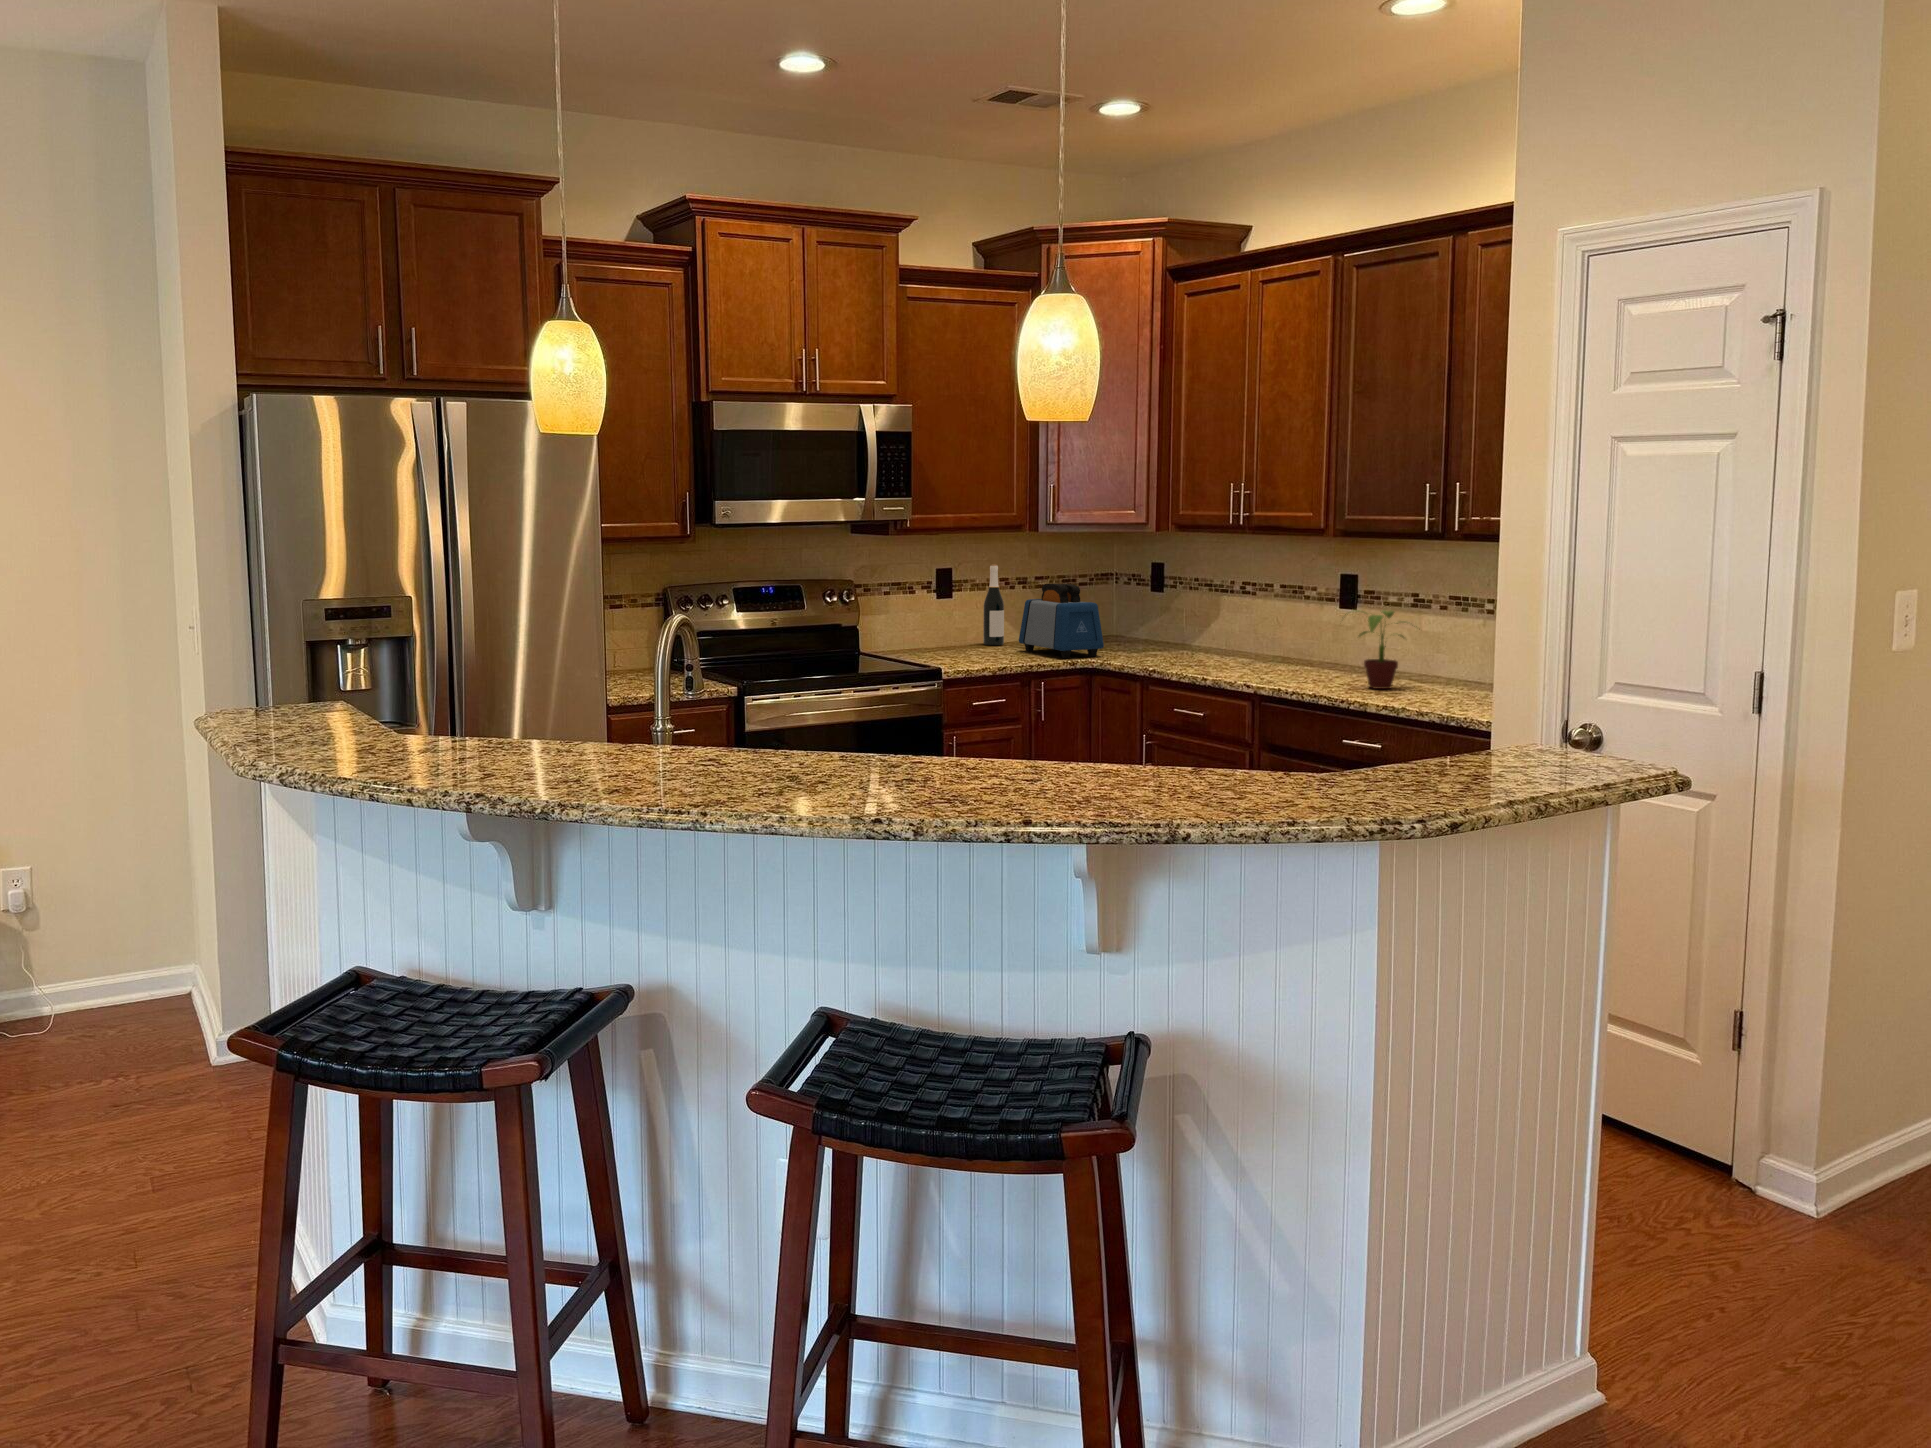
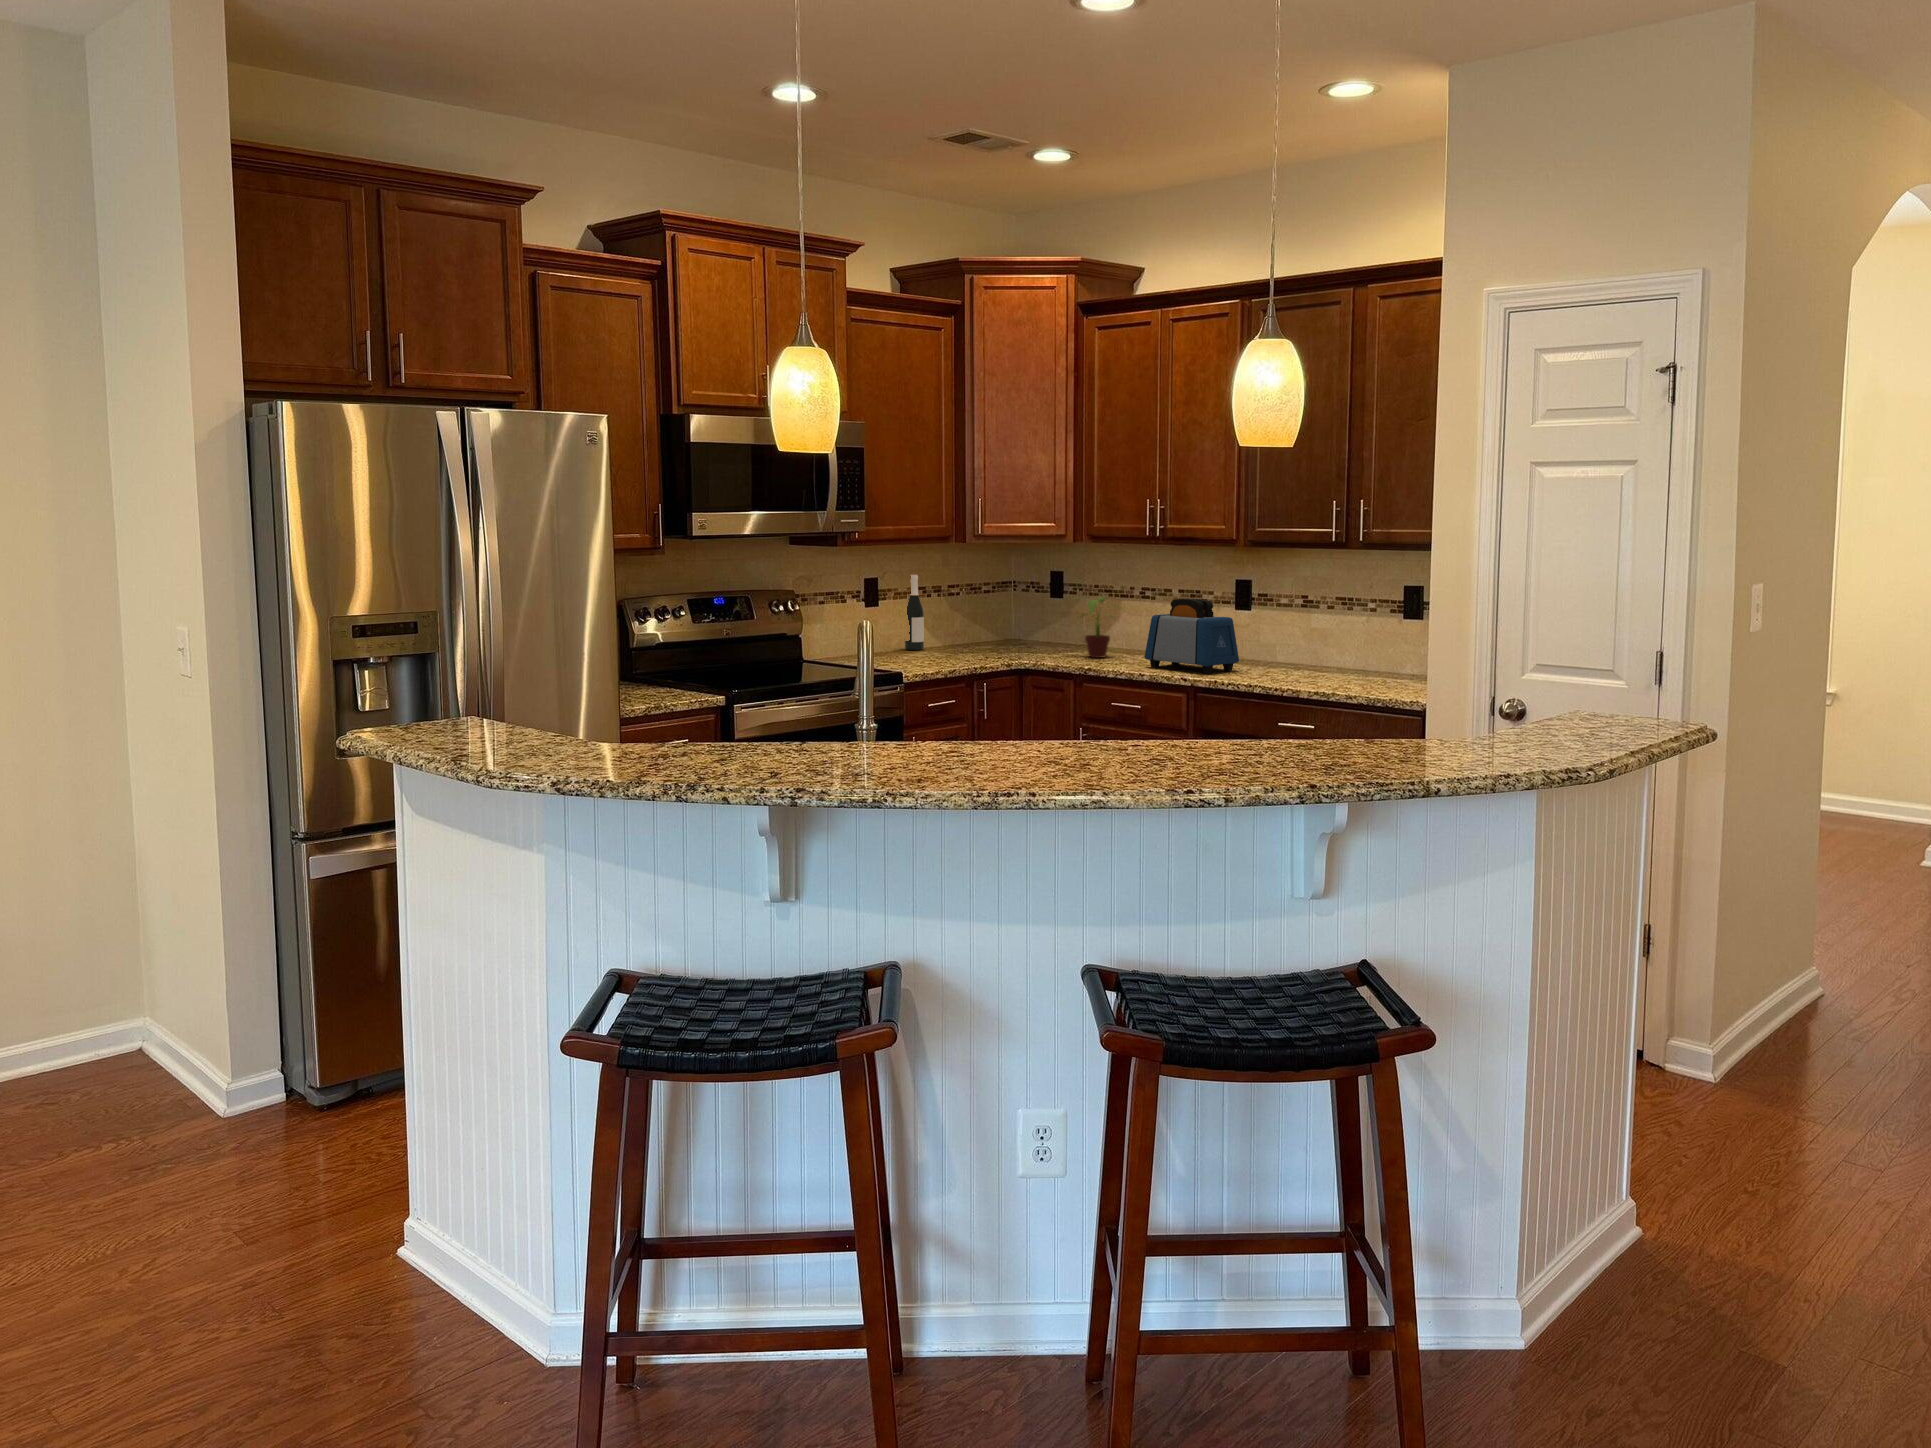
toaster: present [1019,584,1104,658] -> present [1144,599,1239,673]
potted plant: present [1345,610,1404,689] -> present [1067,597,1110,658]

